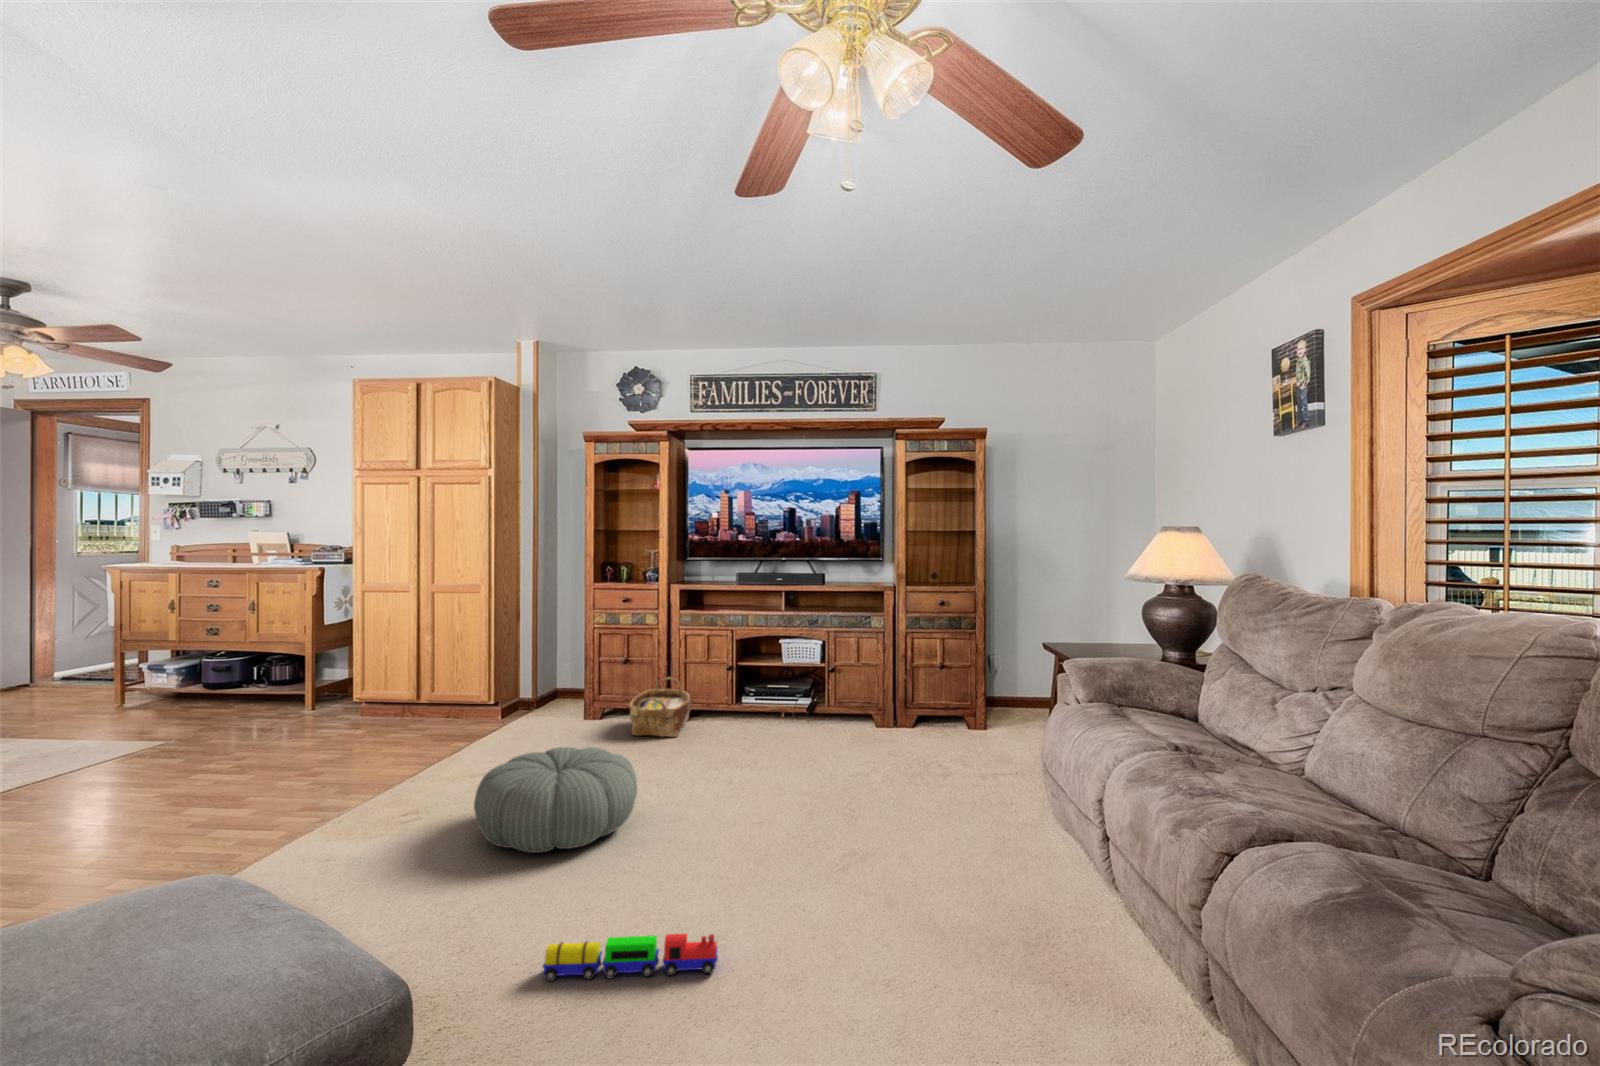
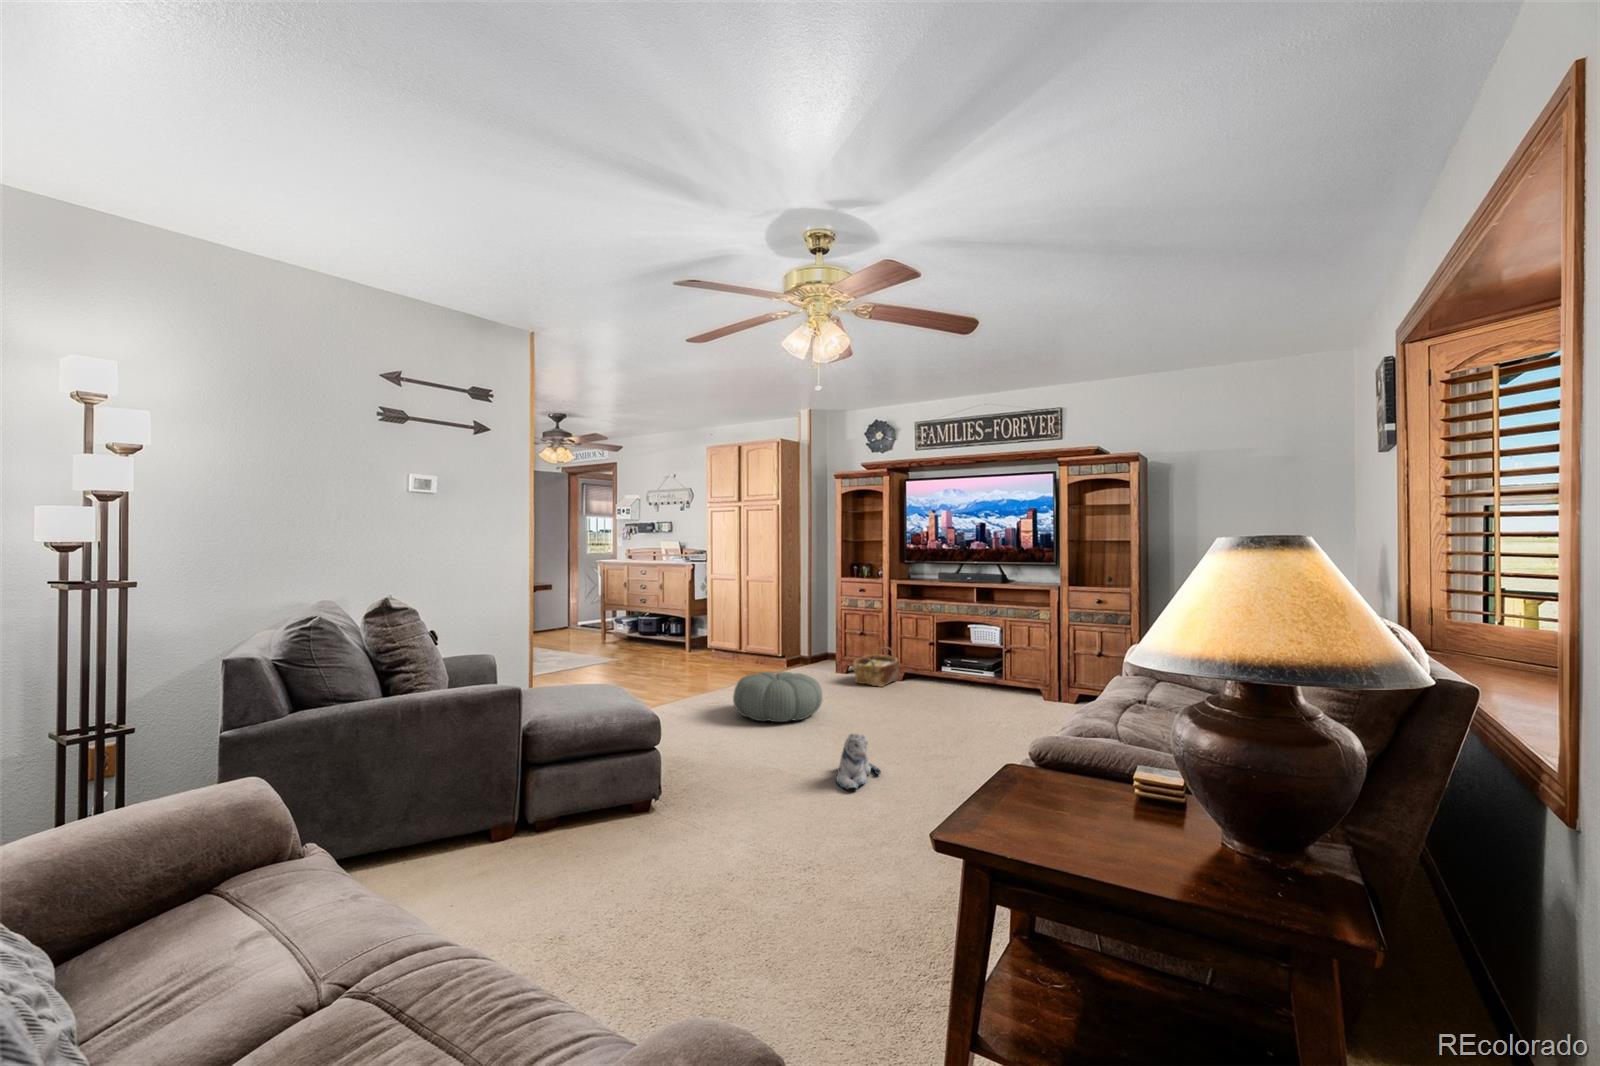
plush toy: none [781,888,867,1020] -> present [836,734,881,789]
toy train: present [543,934,718,981] -> none [731,742,809,768]

